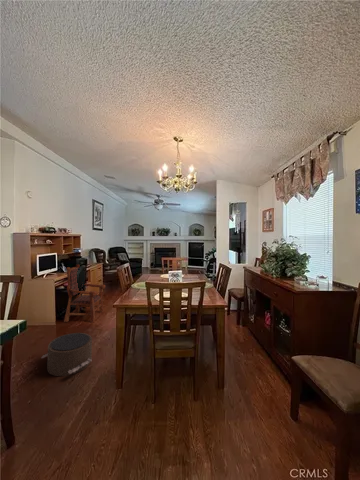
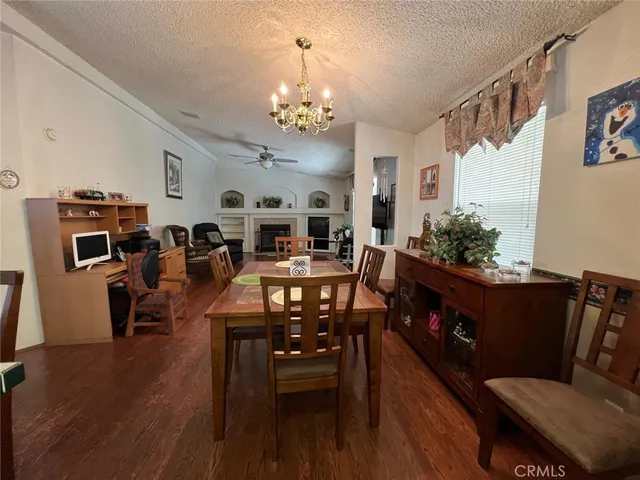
pouf: present [41,333,92,376] -> none [81,357,172,432]

